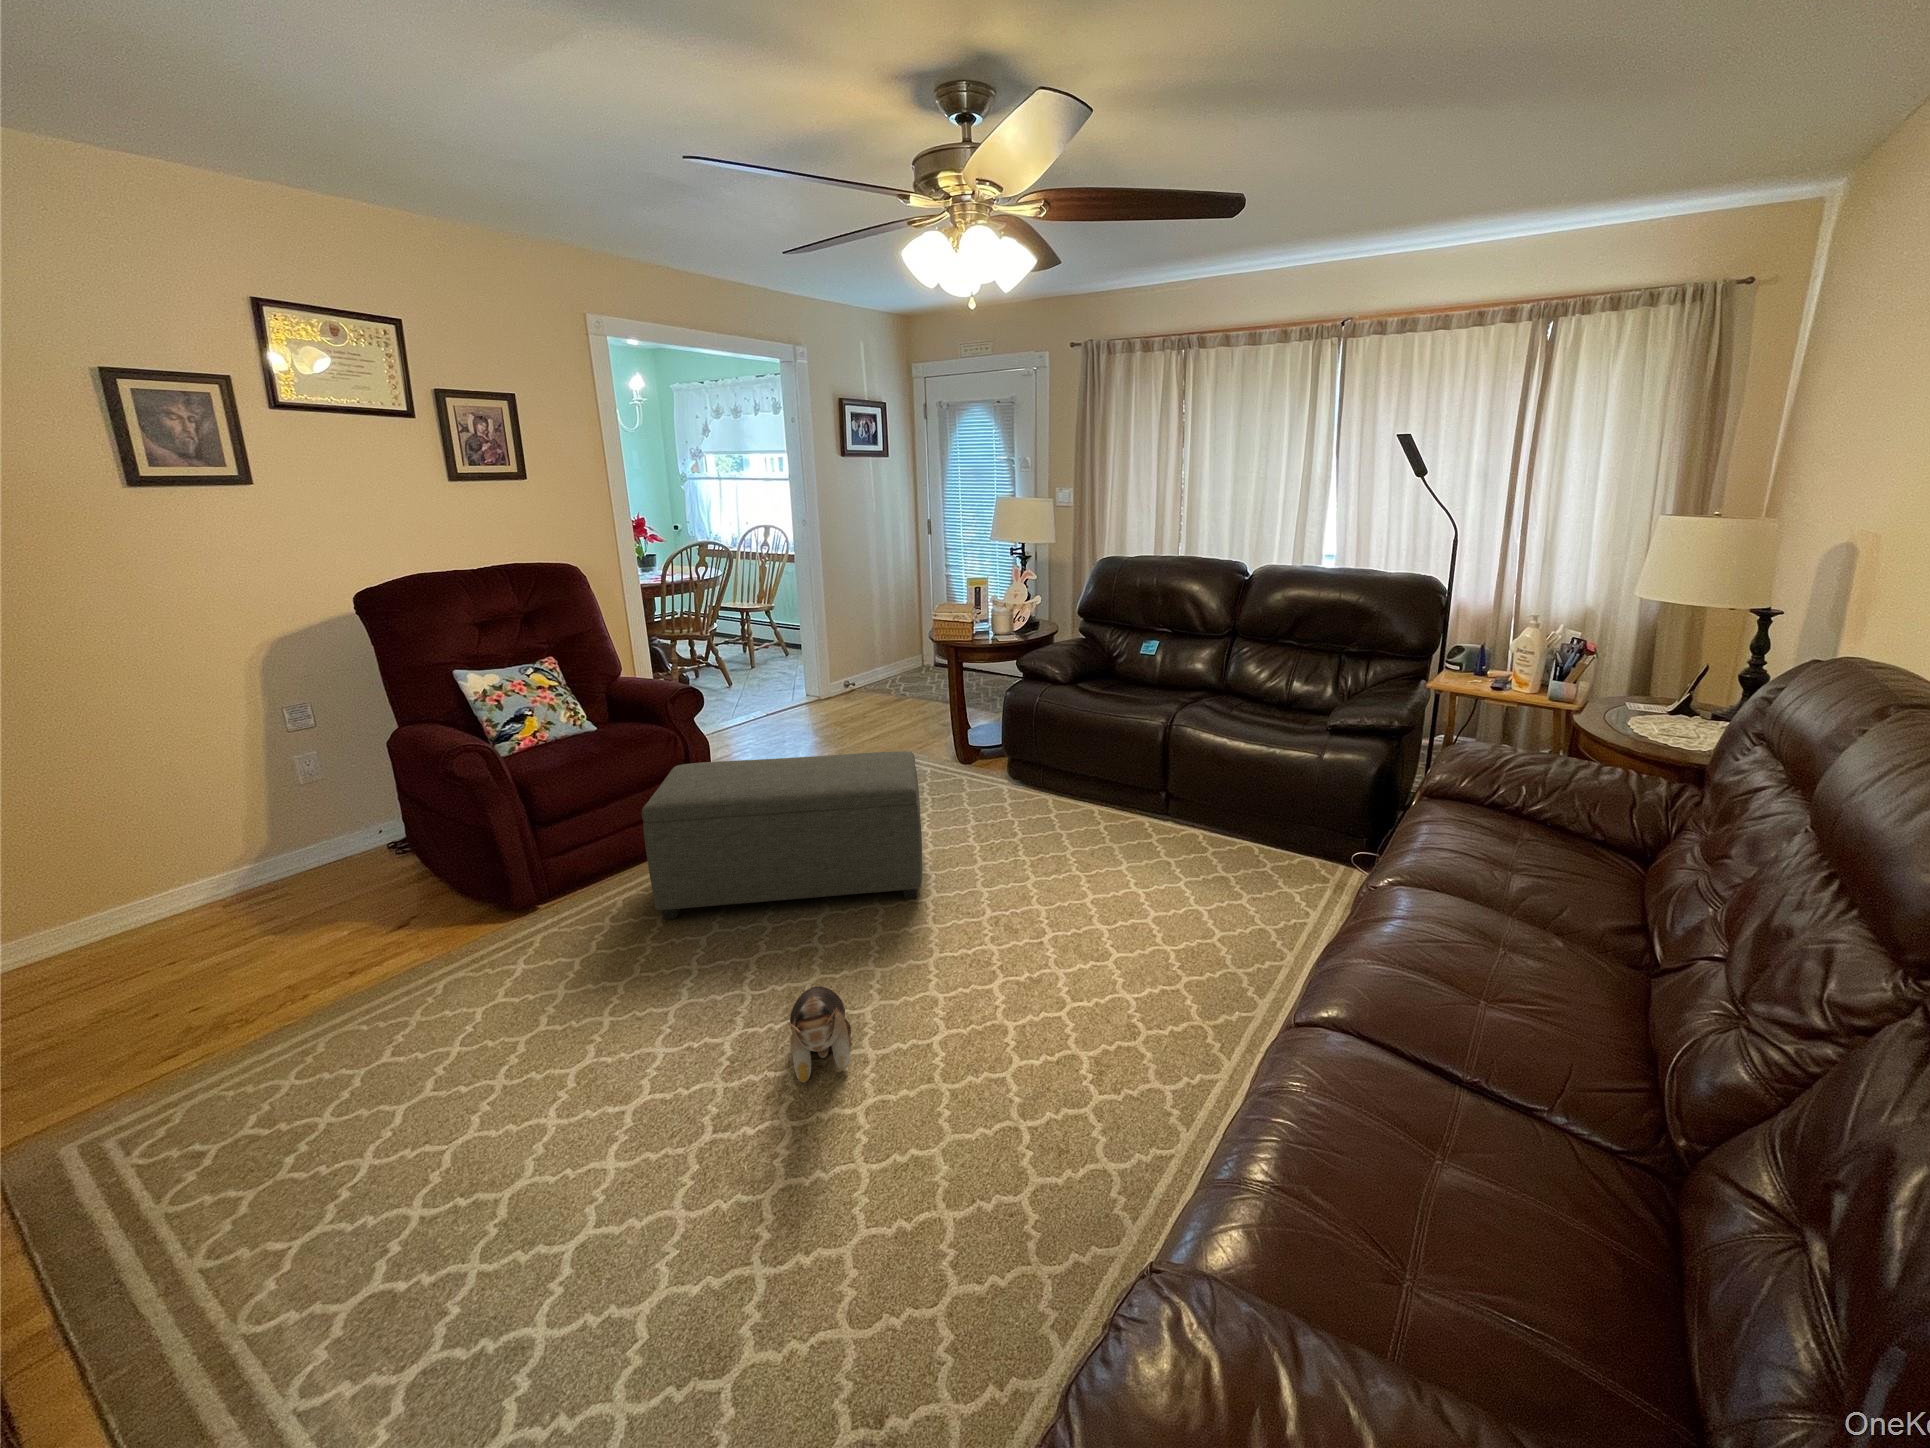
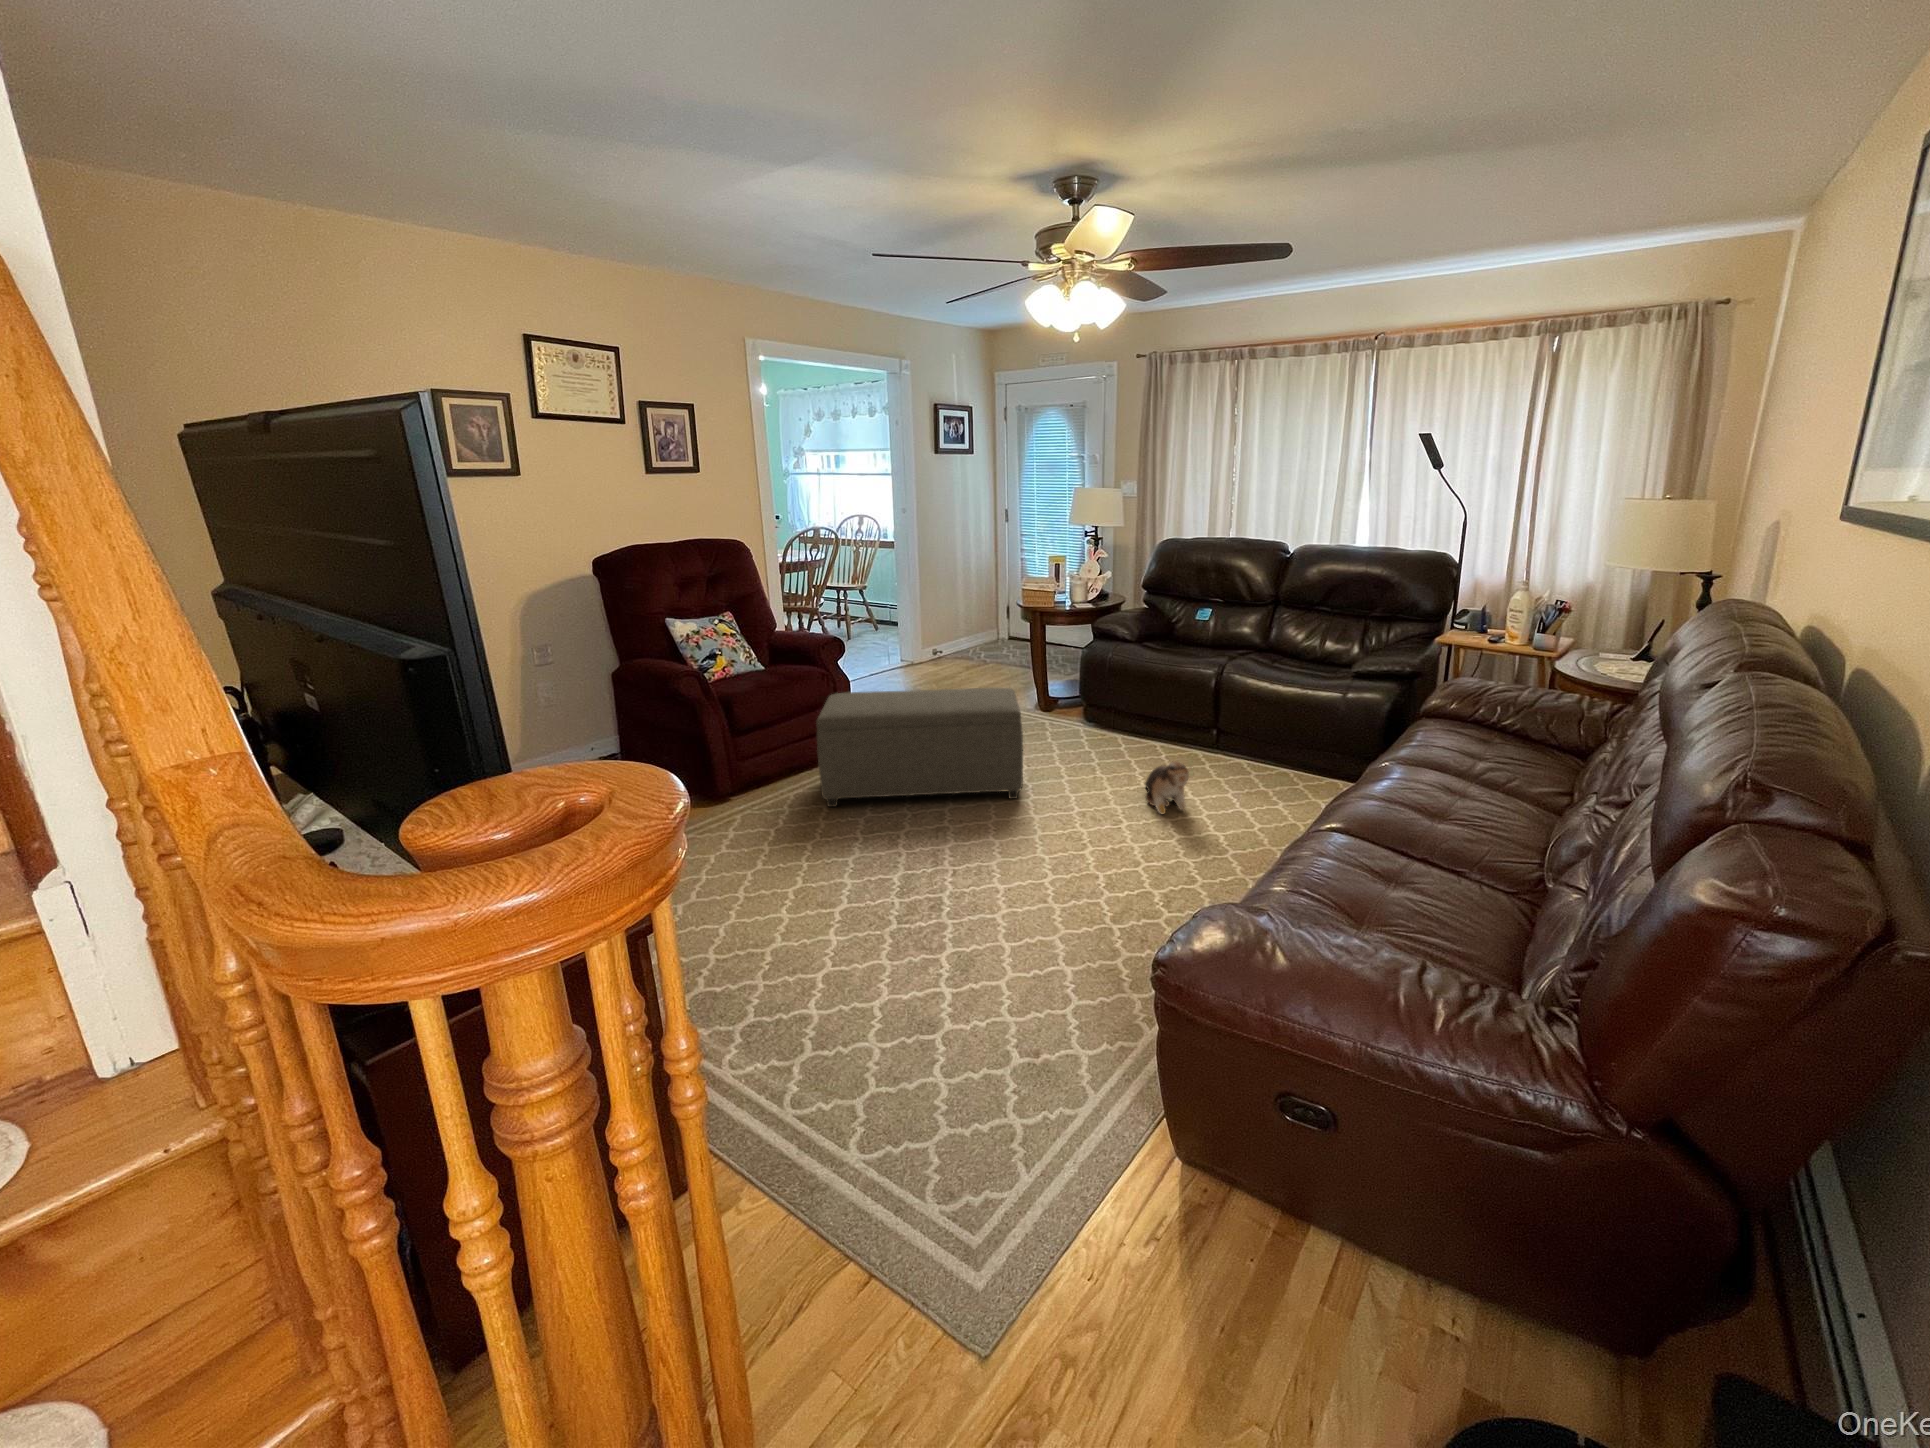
plush toy: present [787,986,851,1083] -> present [1145,761,1192,814]

